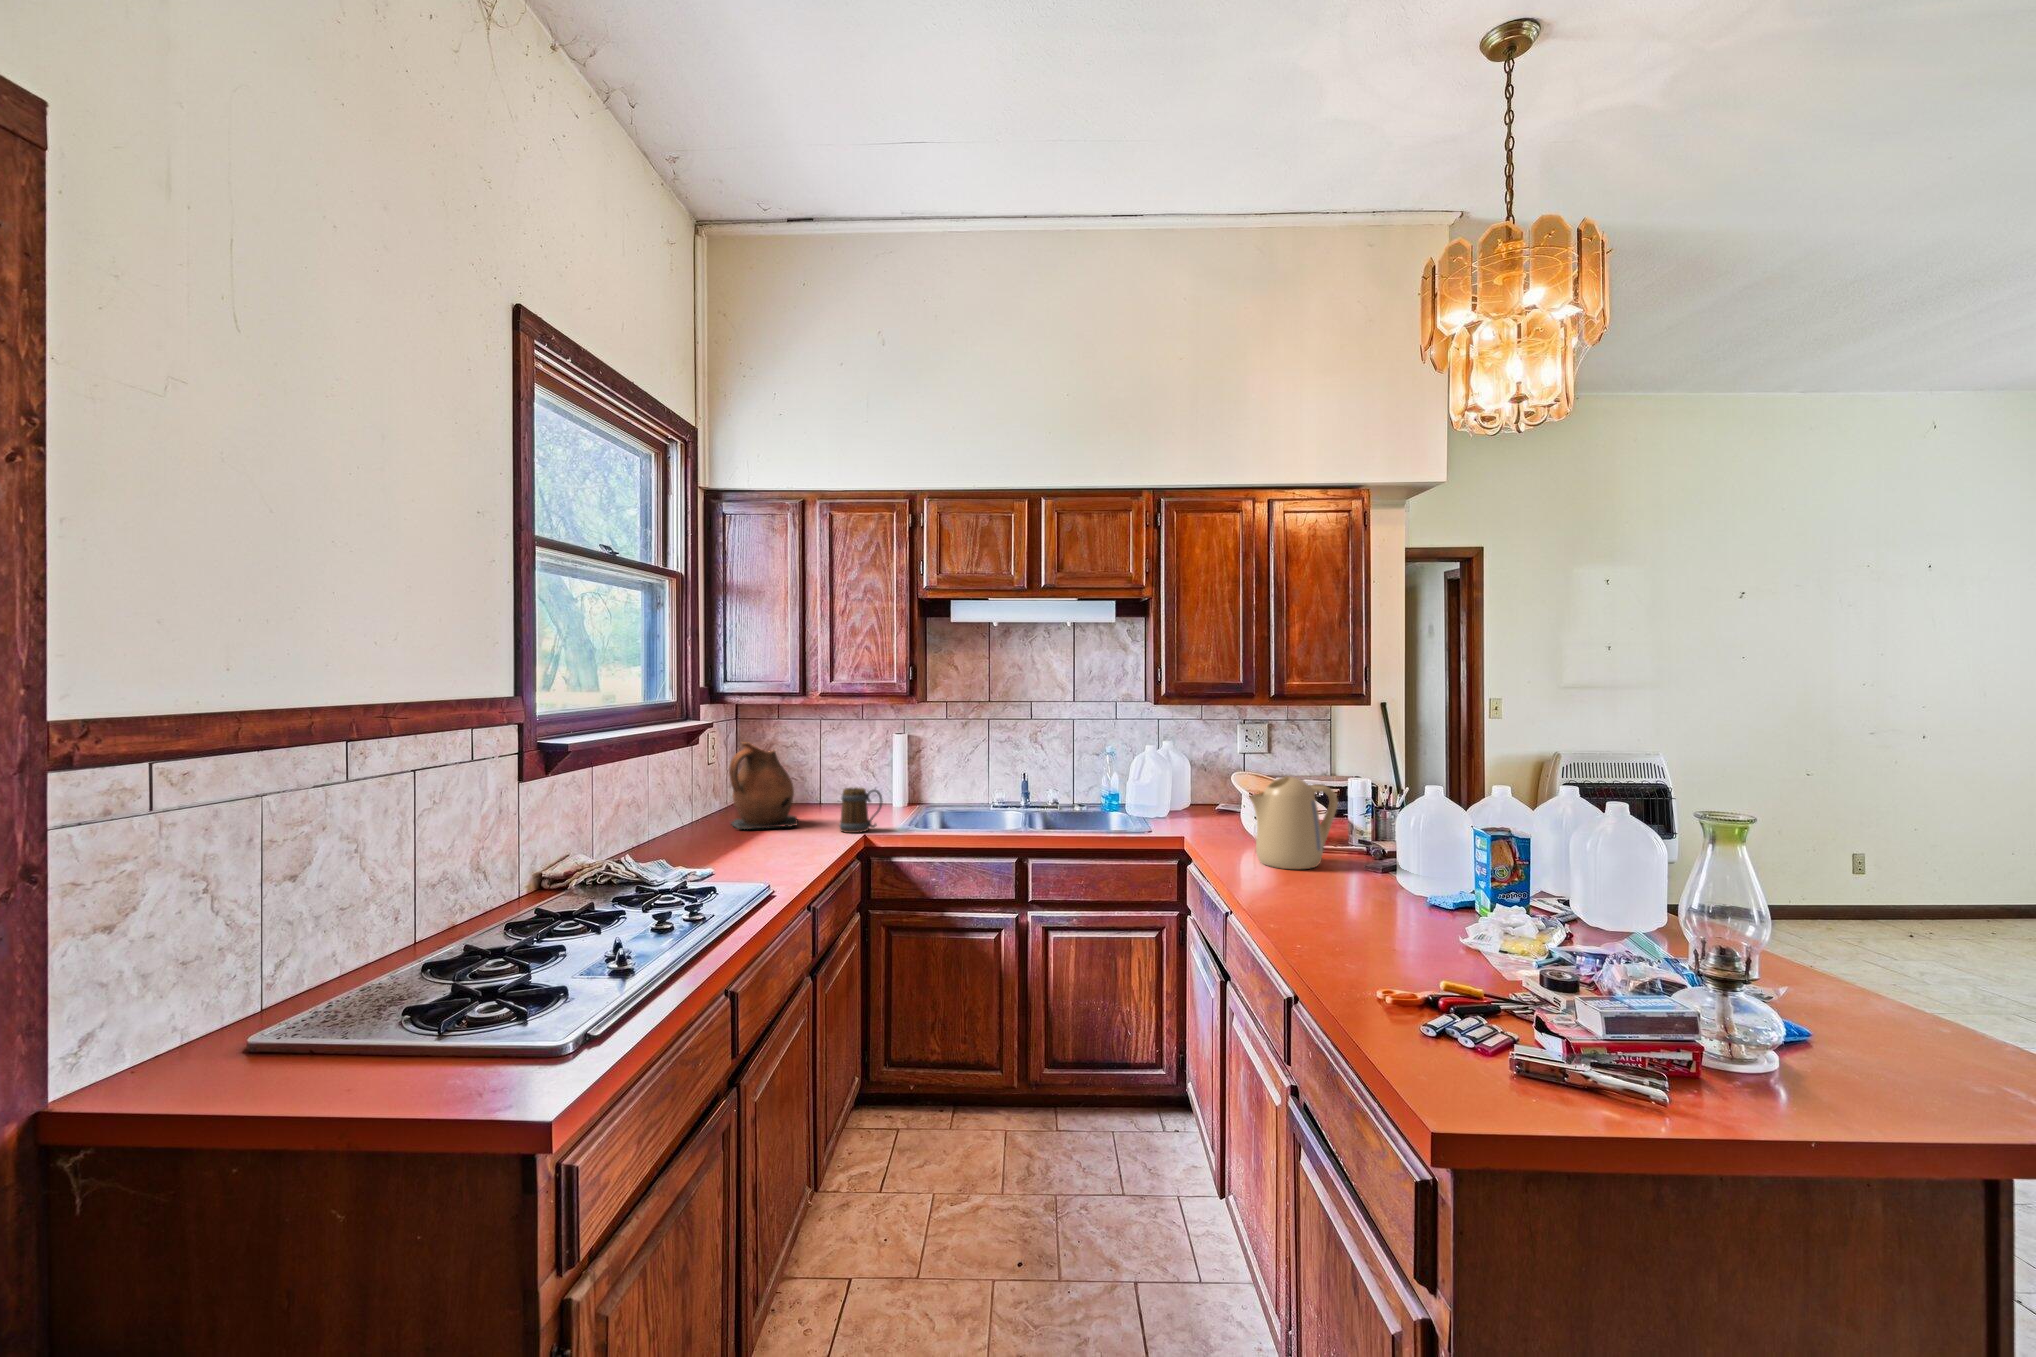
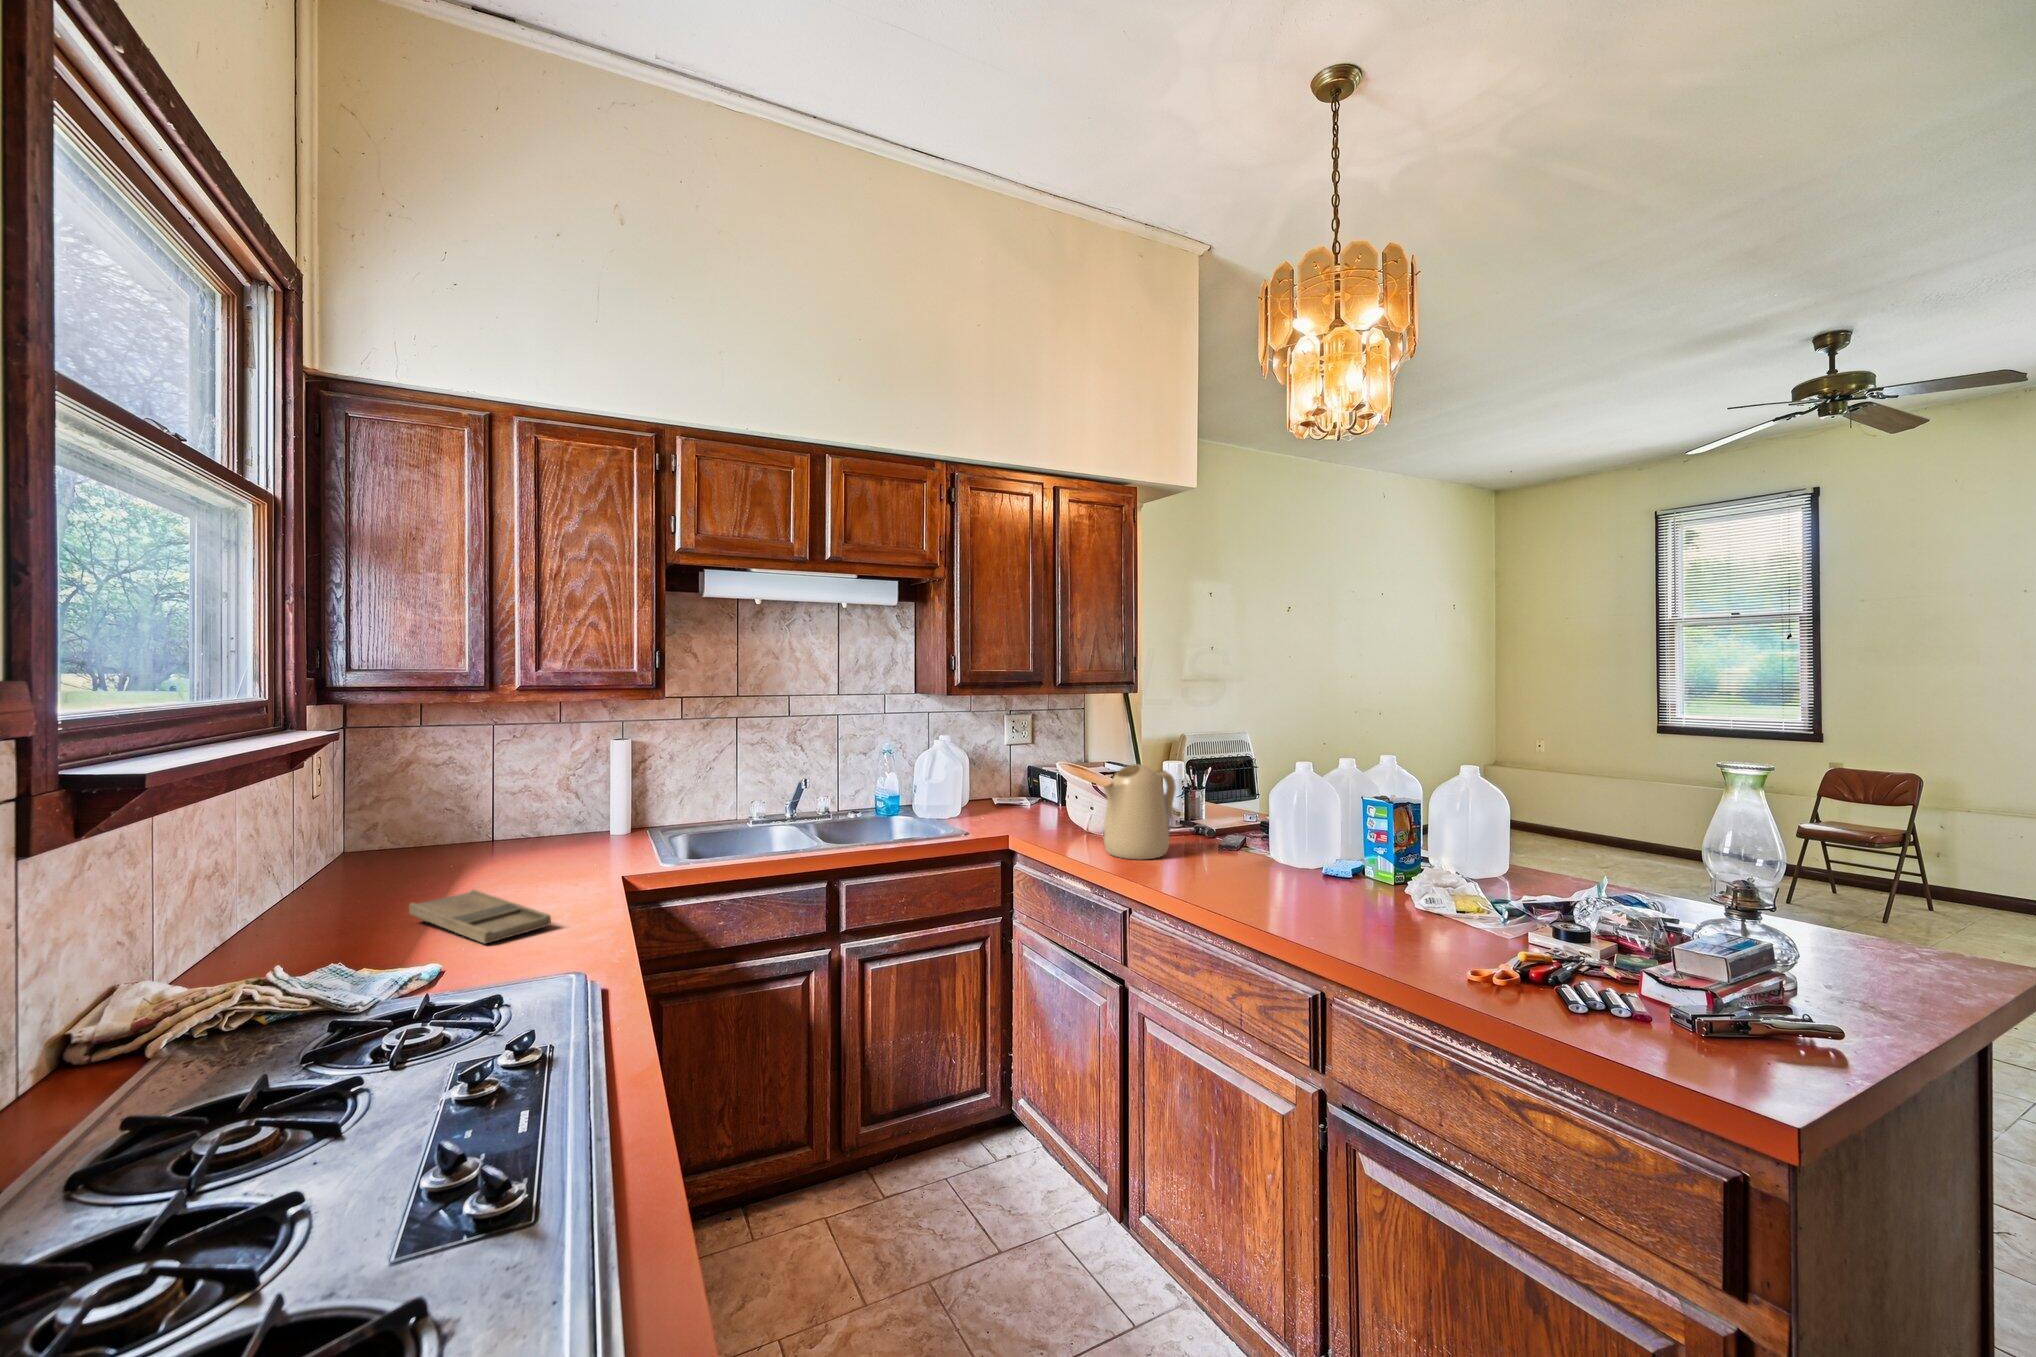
ceramic pitcher: present [729,742,798,829] -> none [369,760,501,892]
mug: present [839,788,883,833] -> none [572,814,638,877]
tray: none [726,831,791,863] -> present [409,890,551,944]

